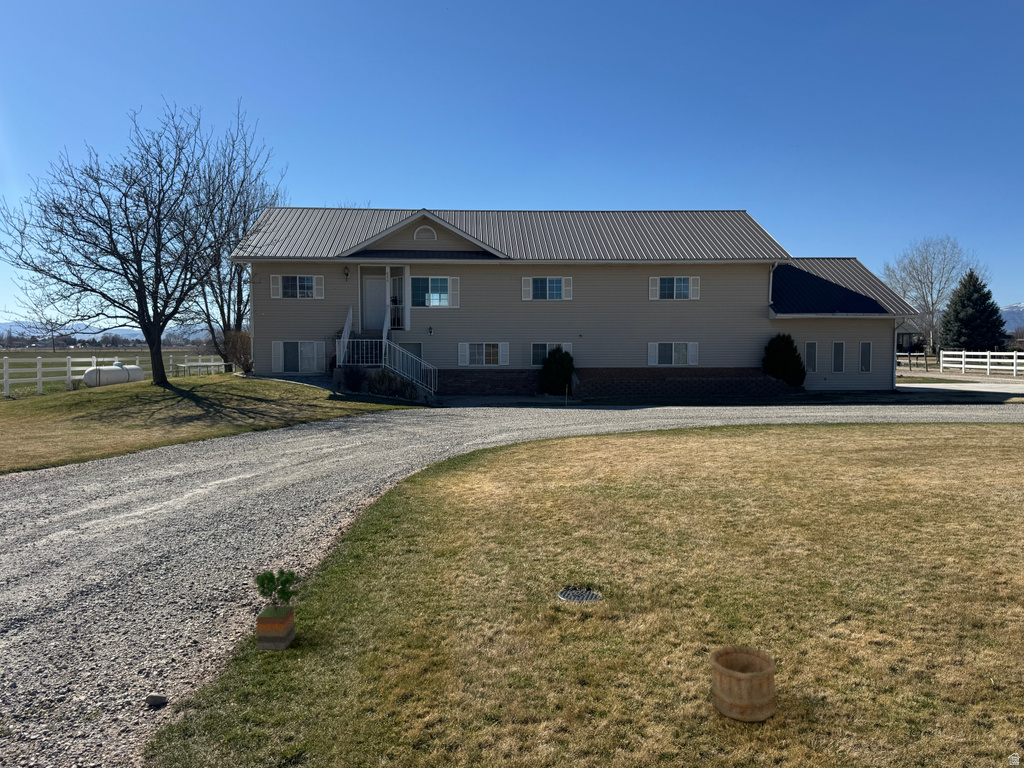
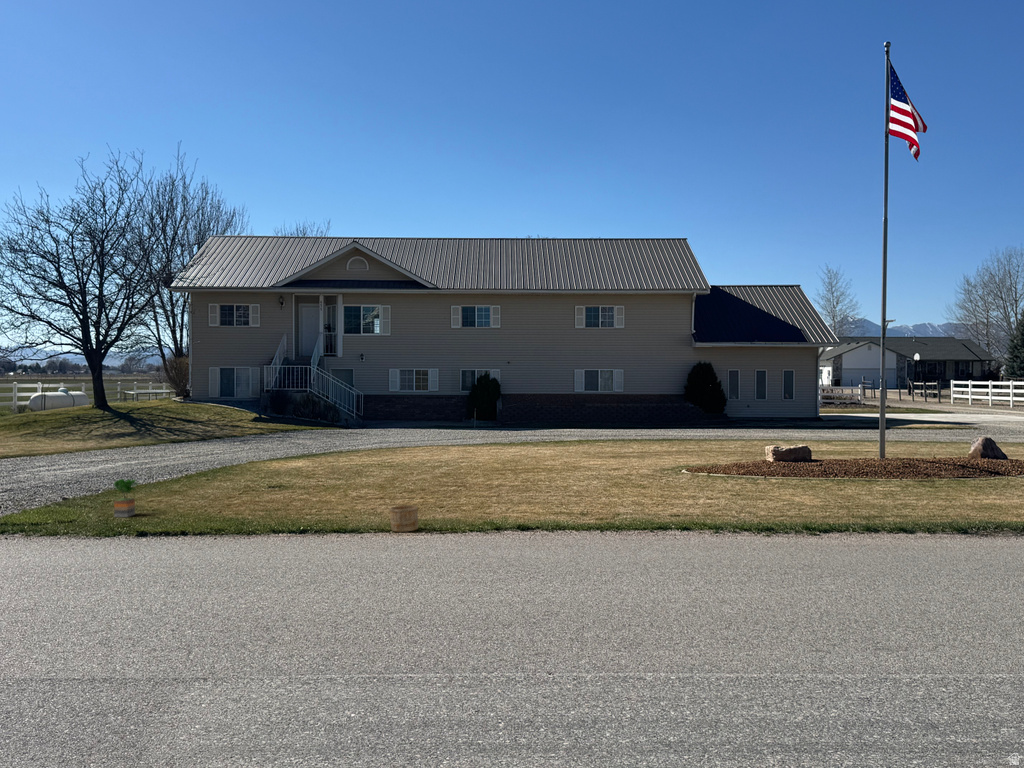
wooden bucket: present [710,647,776,722] -> present [389,505,418,532]

